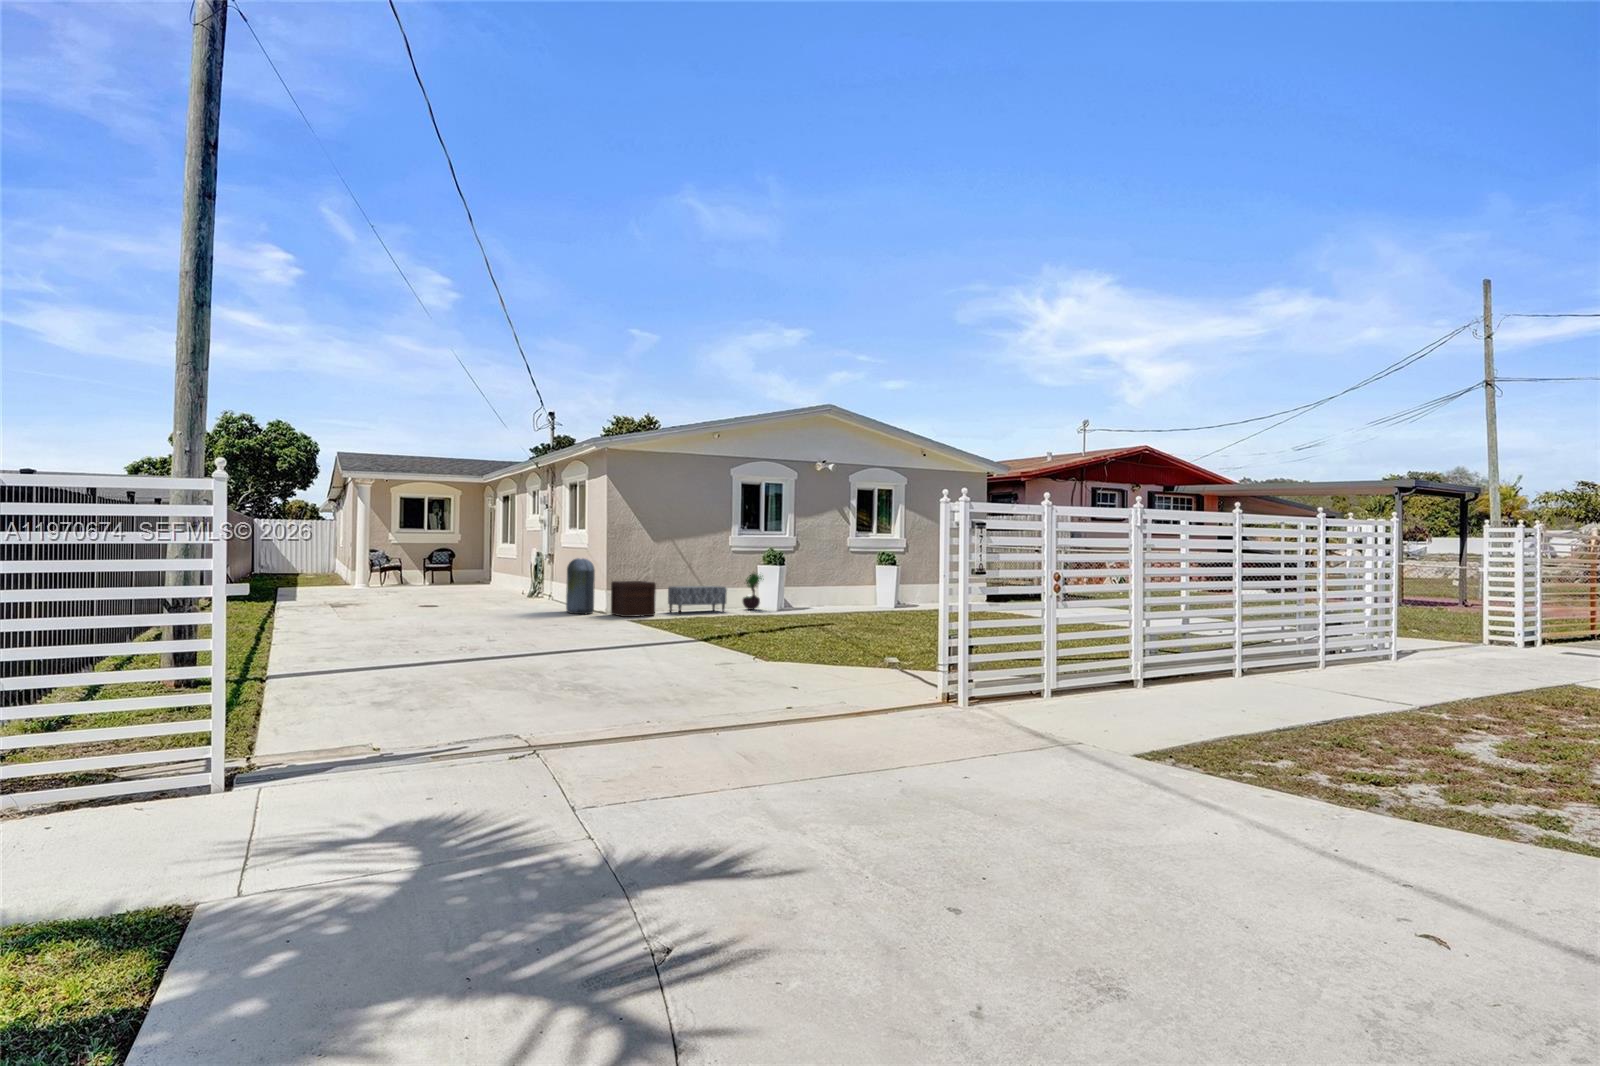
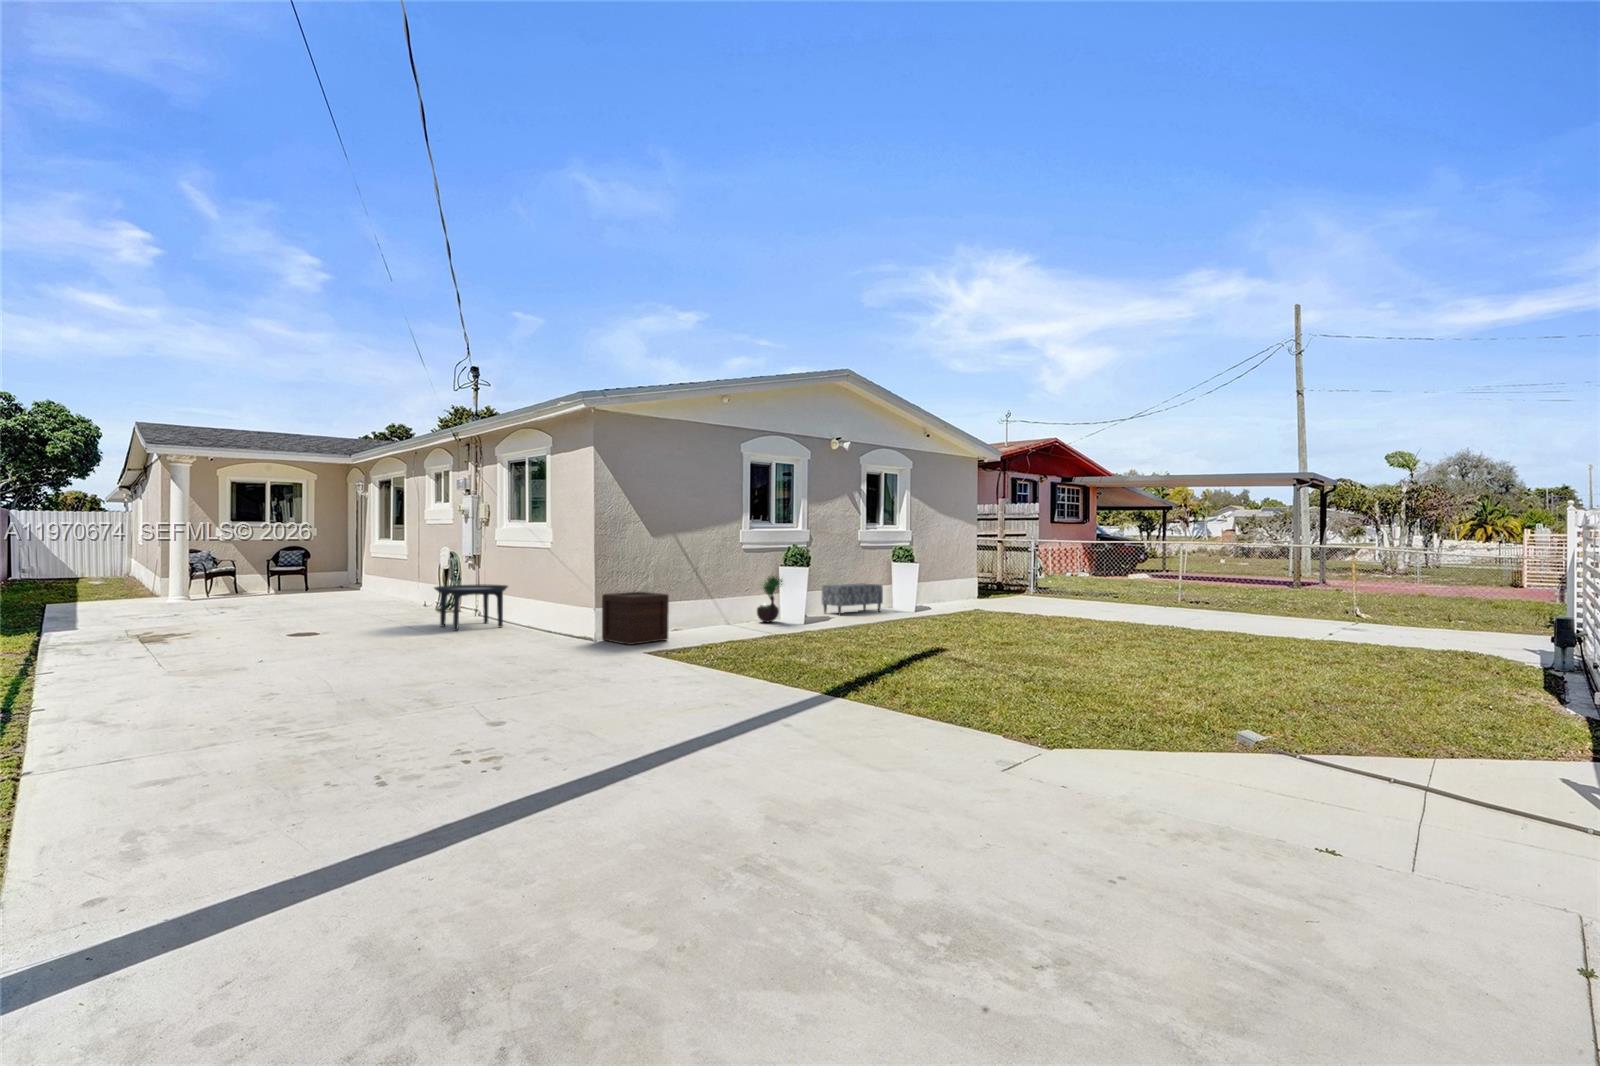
trash can: present [566,558,595,614] -> none [531,562,575,642]
round table: none [512,576,564,607] -> present [434,584,508,631]
bench: present [668,586,727,613] -> present [822,583,883,615]

